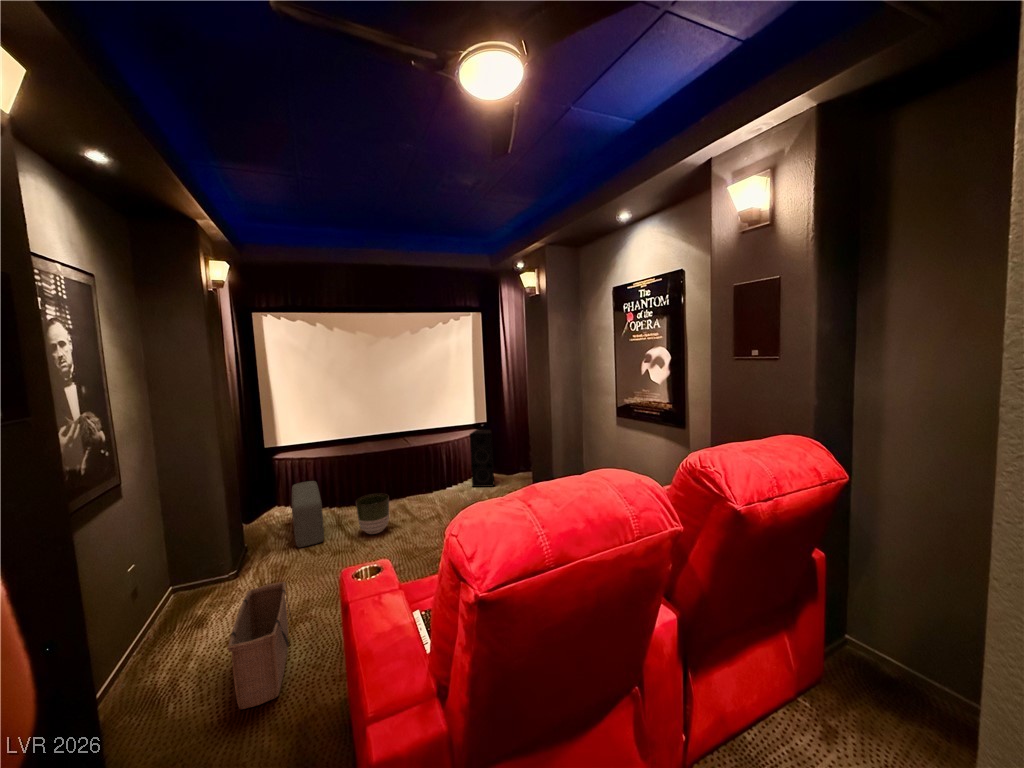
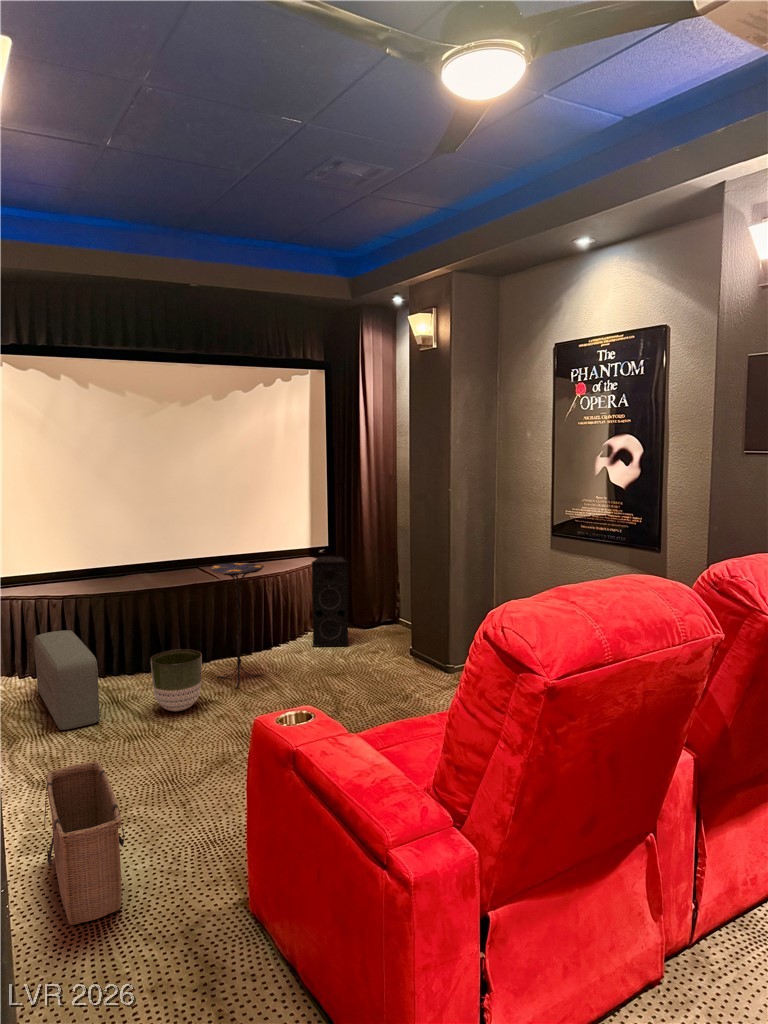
side table: none [398,436,435,517] -> present [210,563,264,687]

